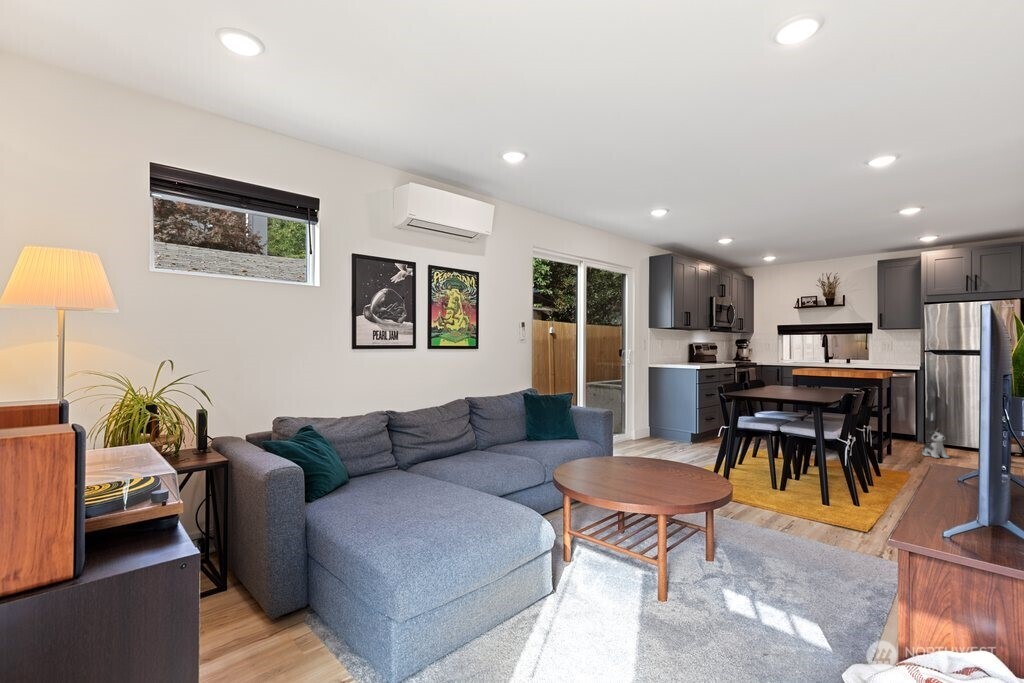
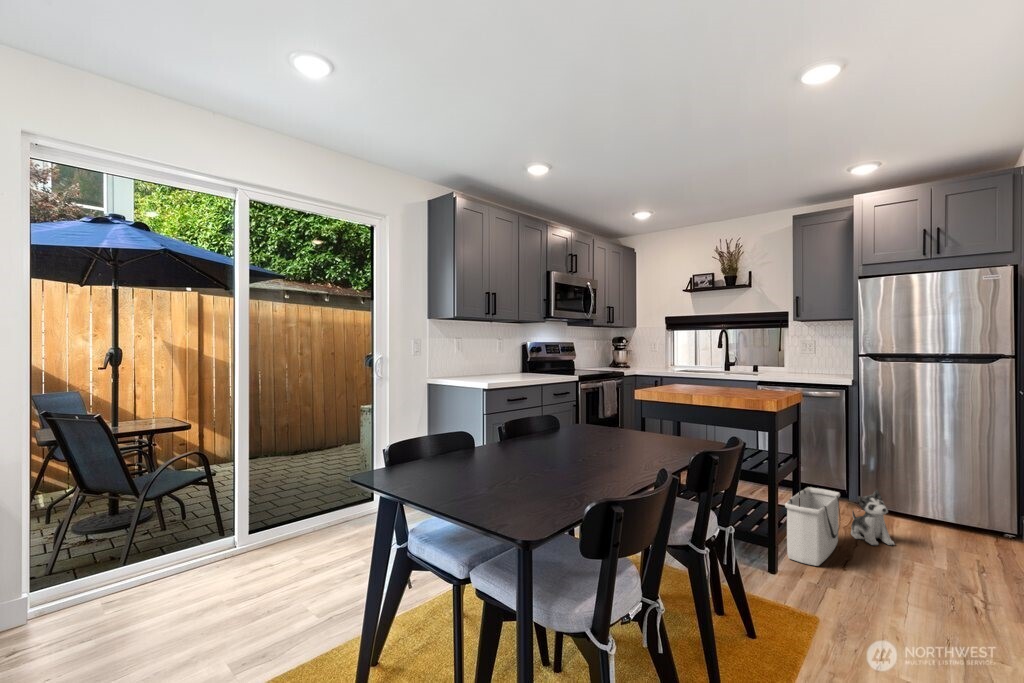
storage bin: none [887,426,918,464] -> present [785,487,840,566]

